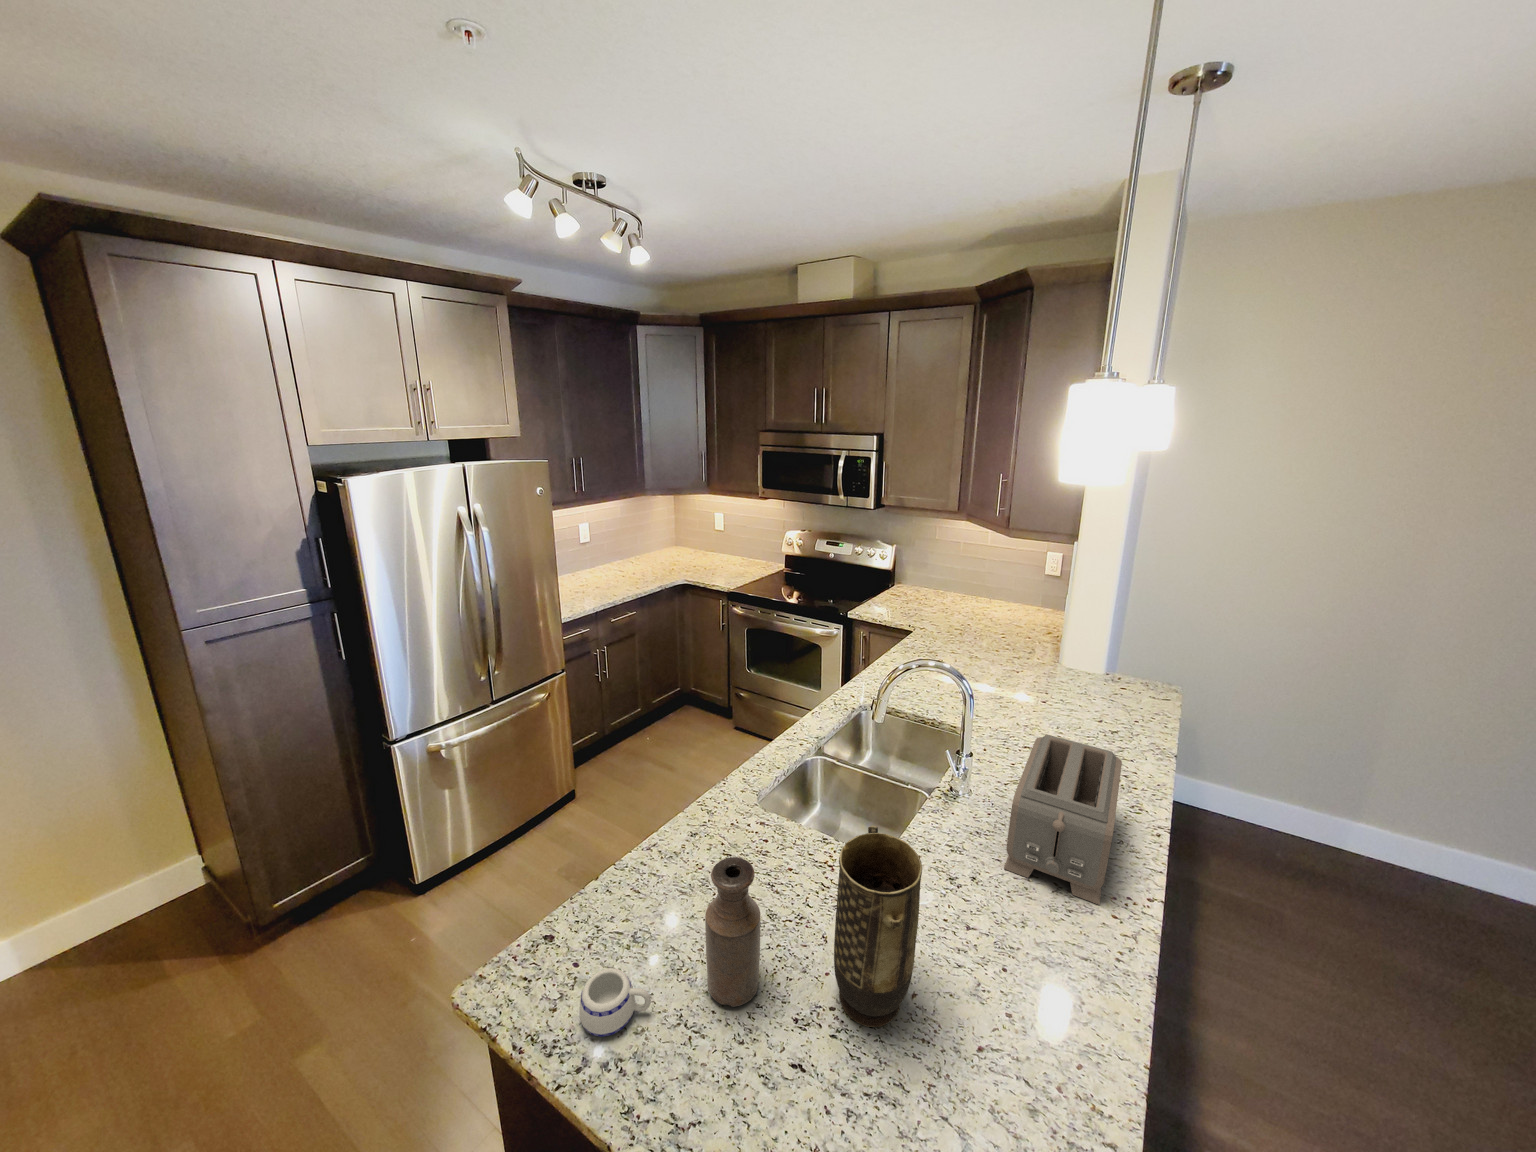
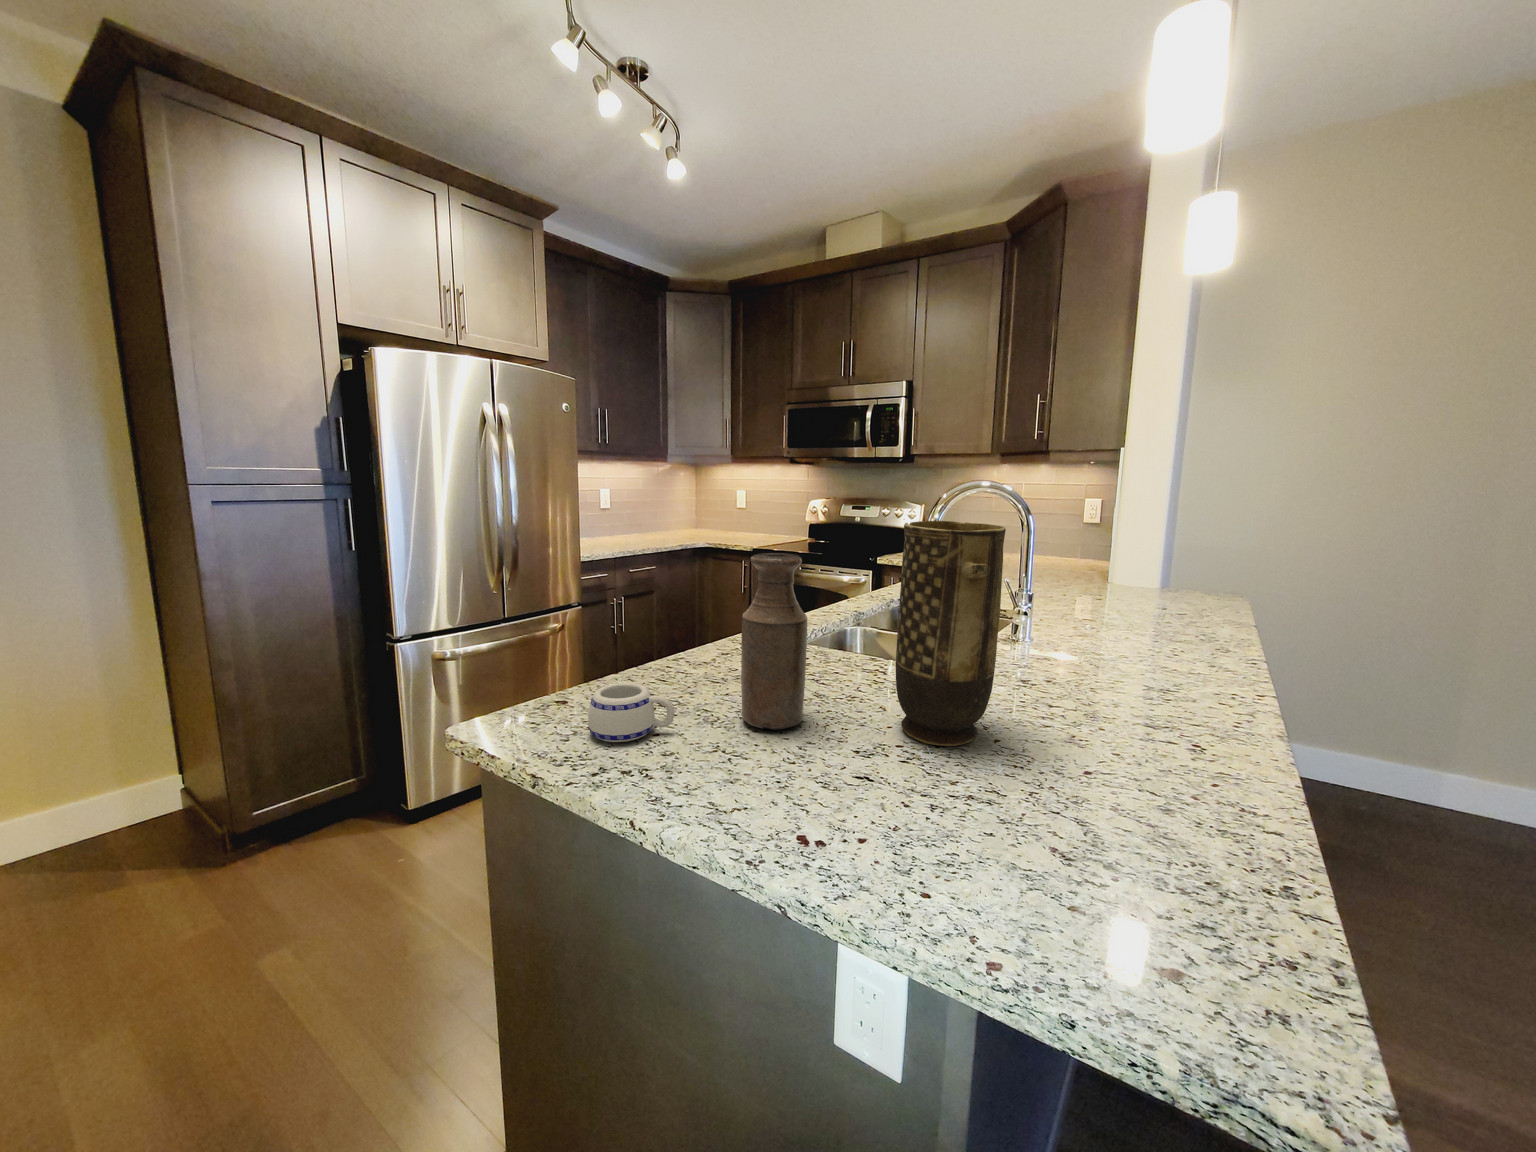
toaster: present [1004,735,1122,905] -> none [1081,553,1215,690]

